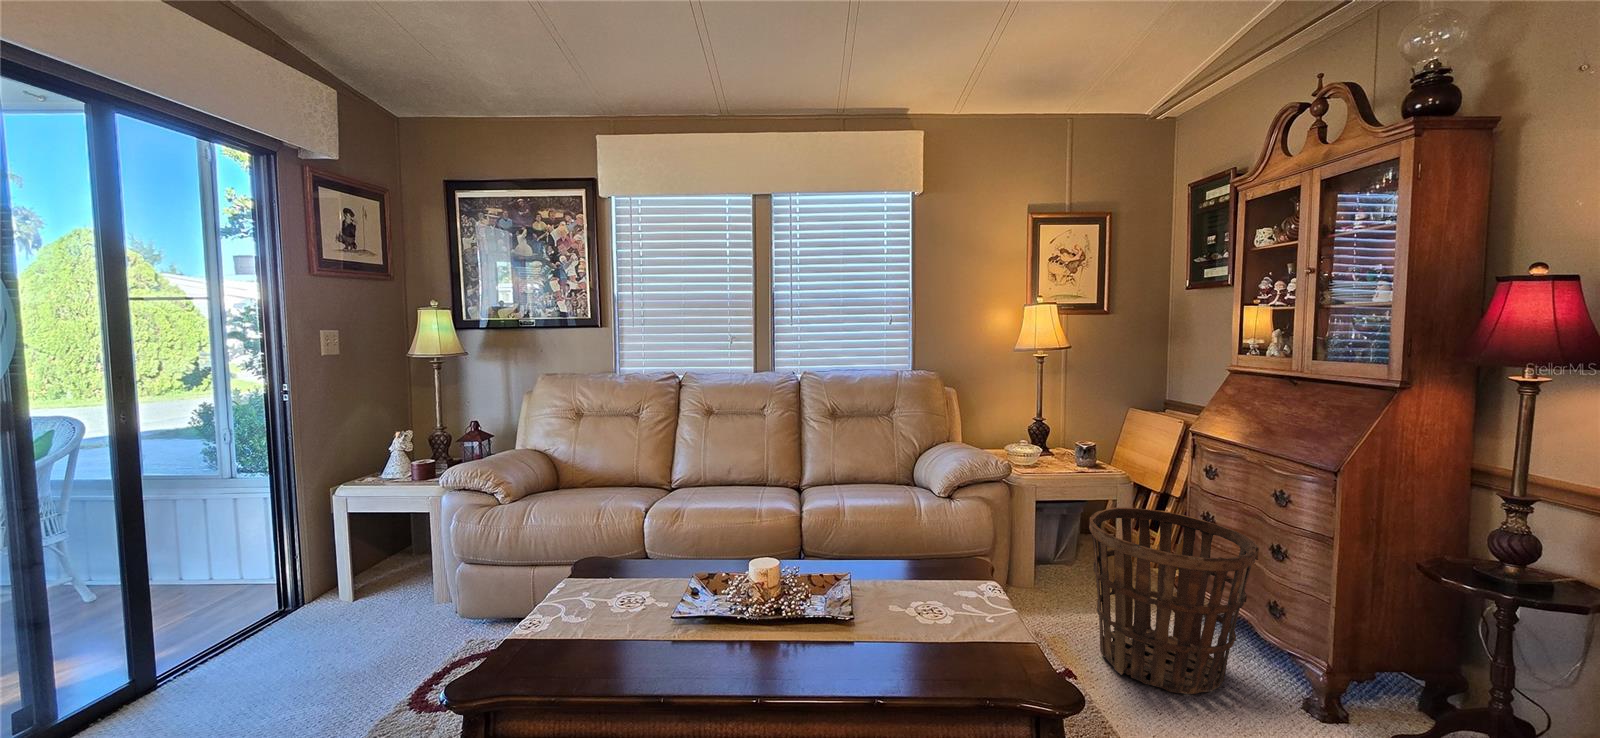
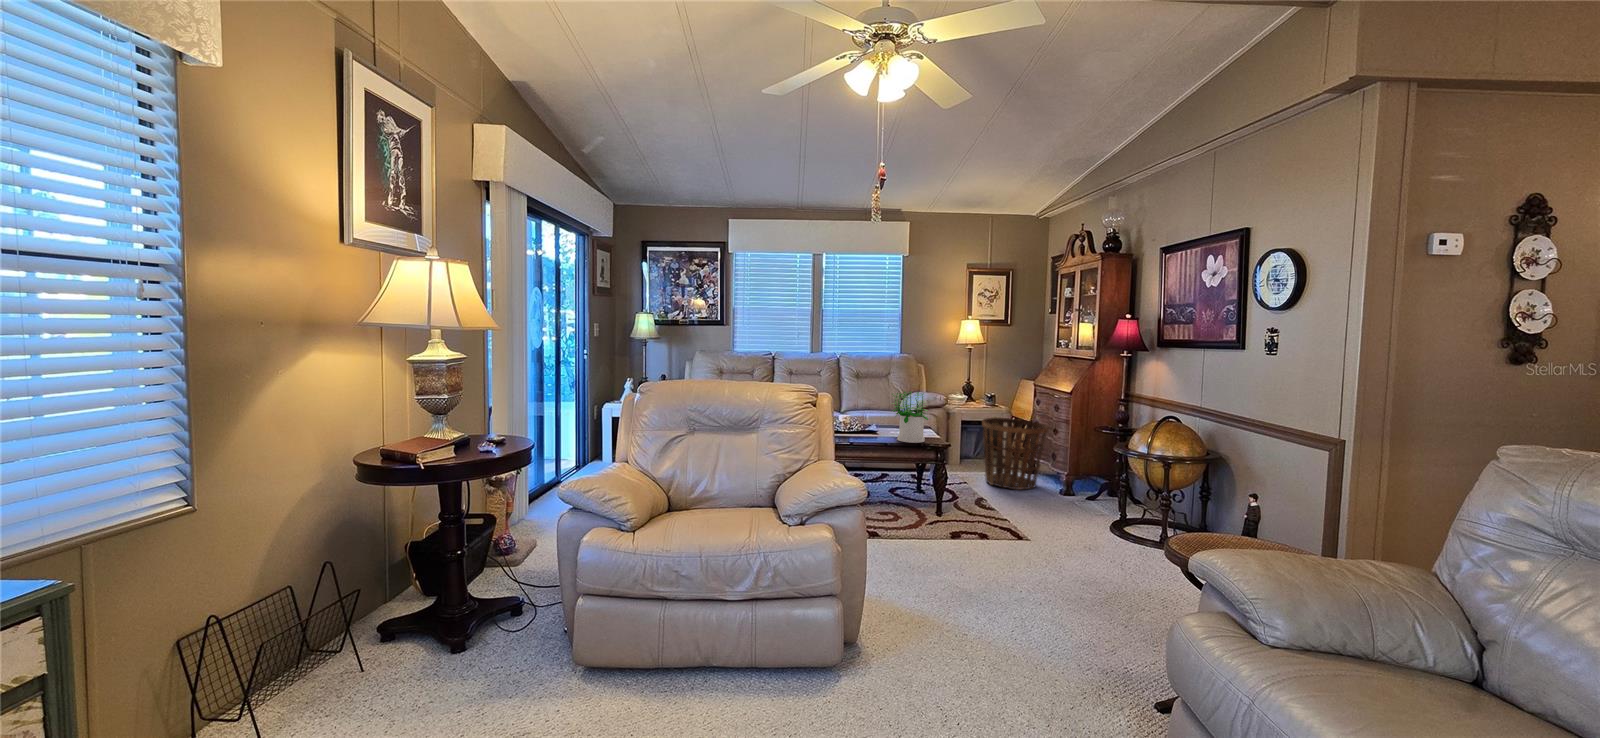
potted plant: none [879,485,980,633] -> present [892,392,928,443]

